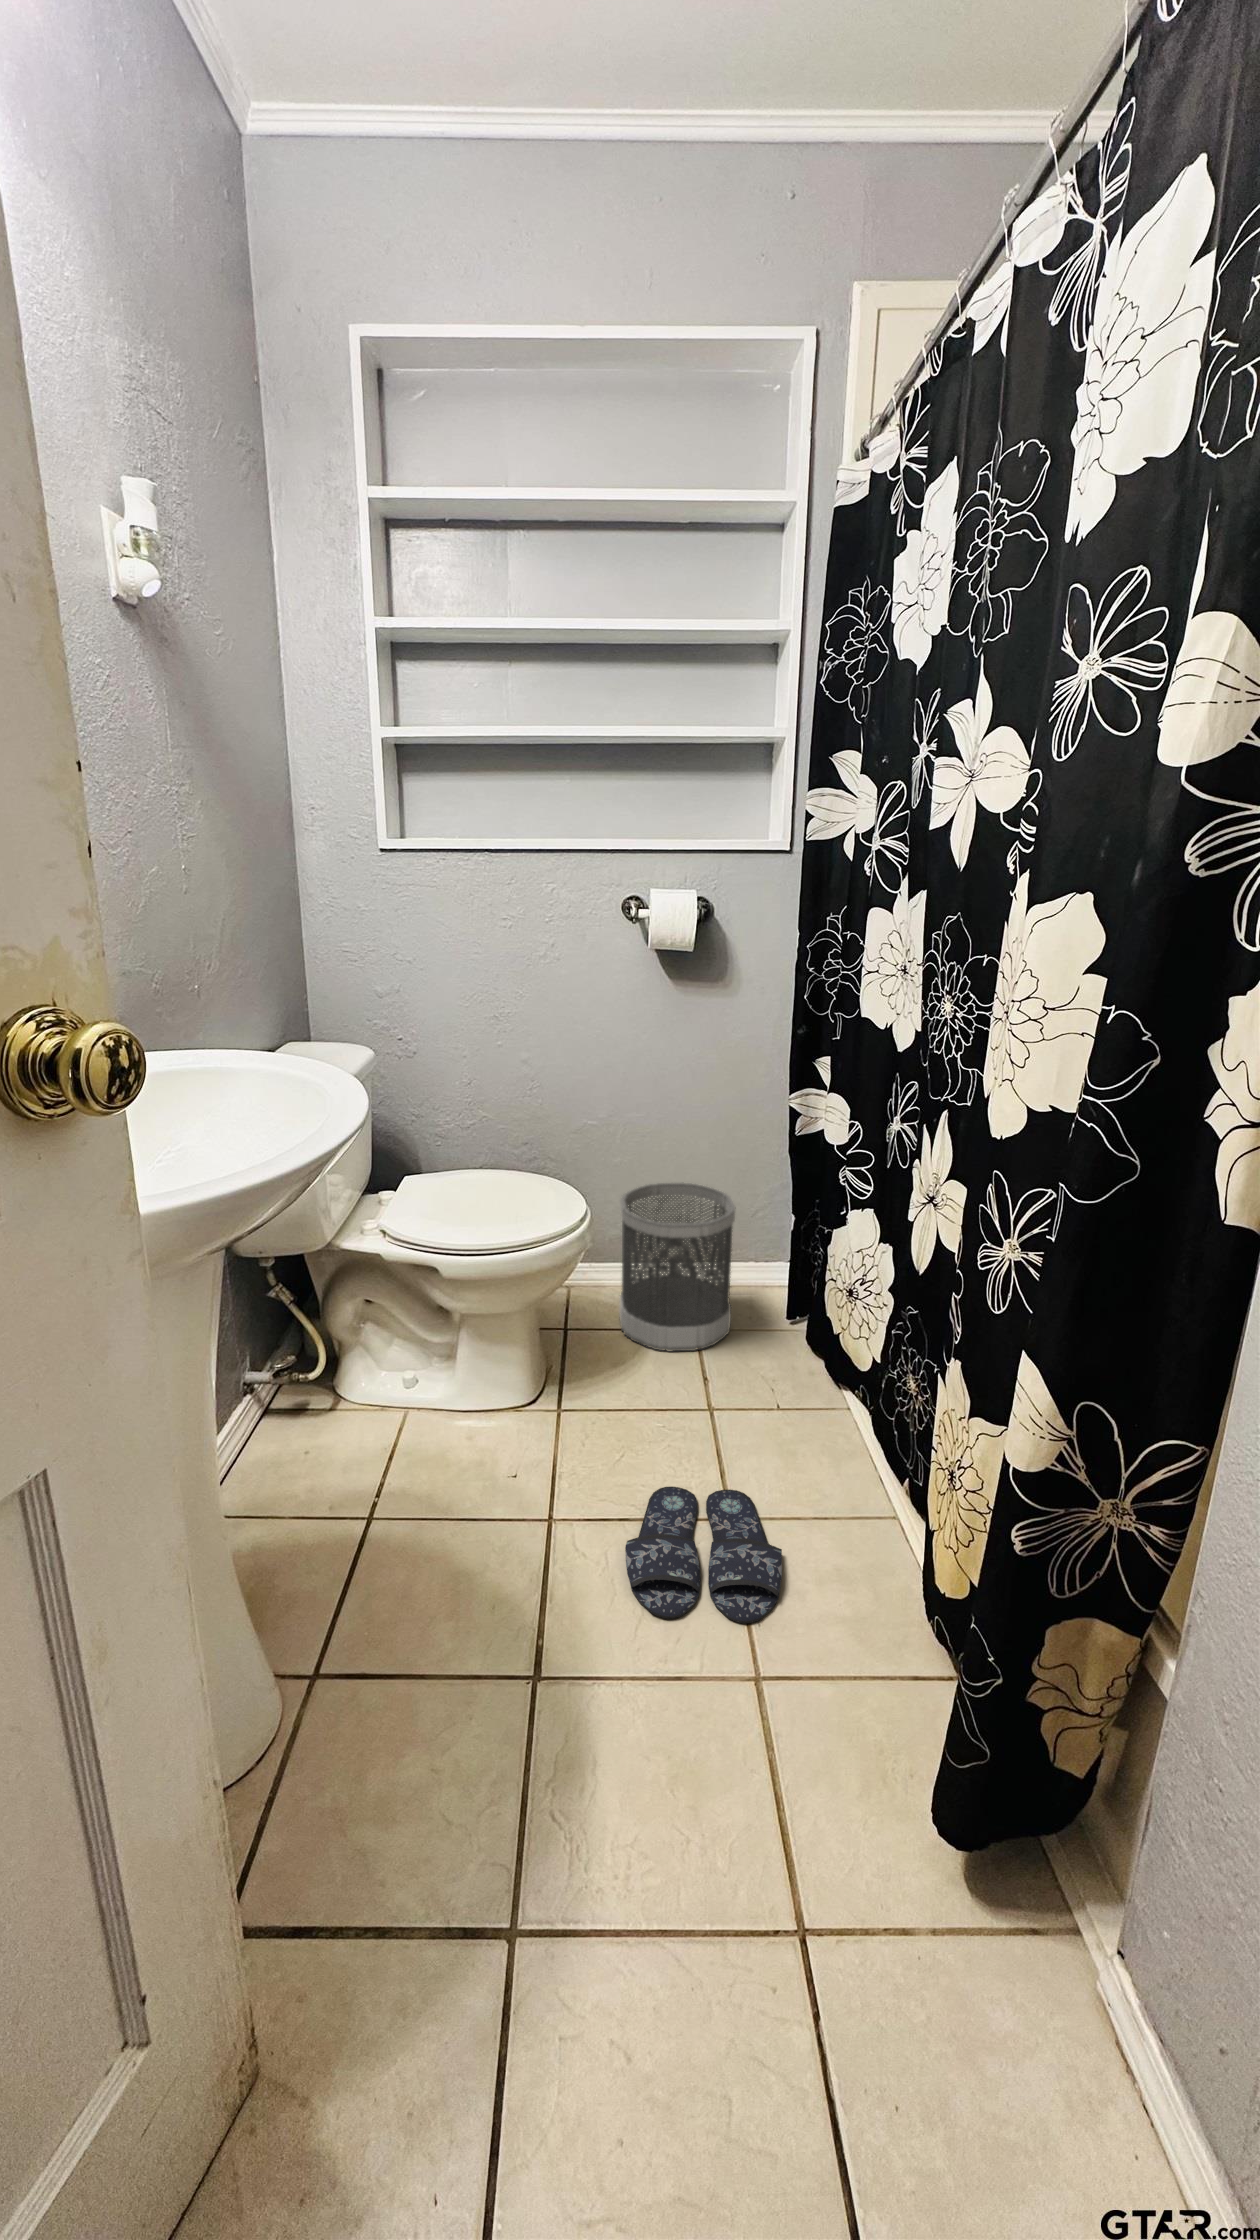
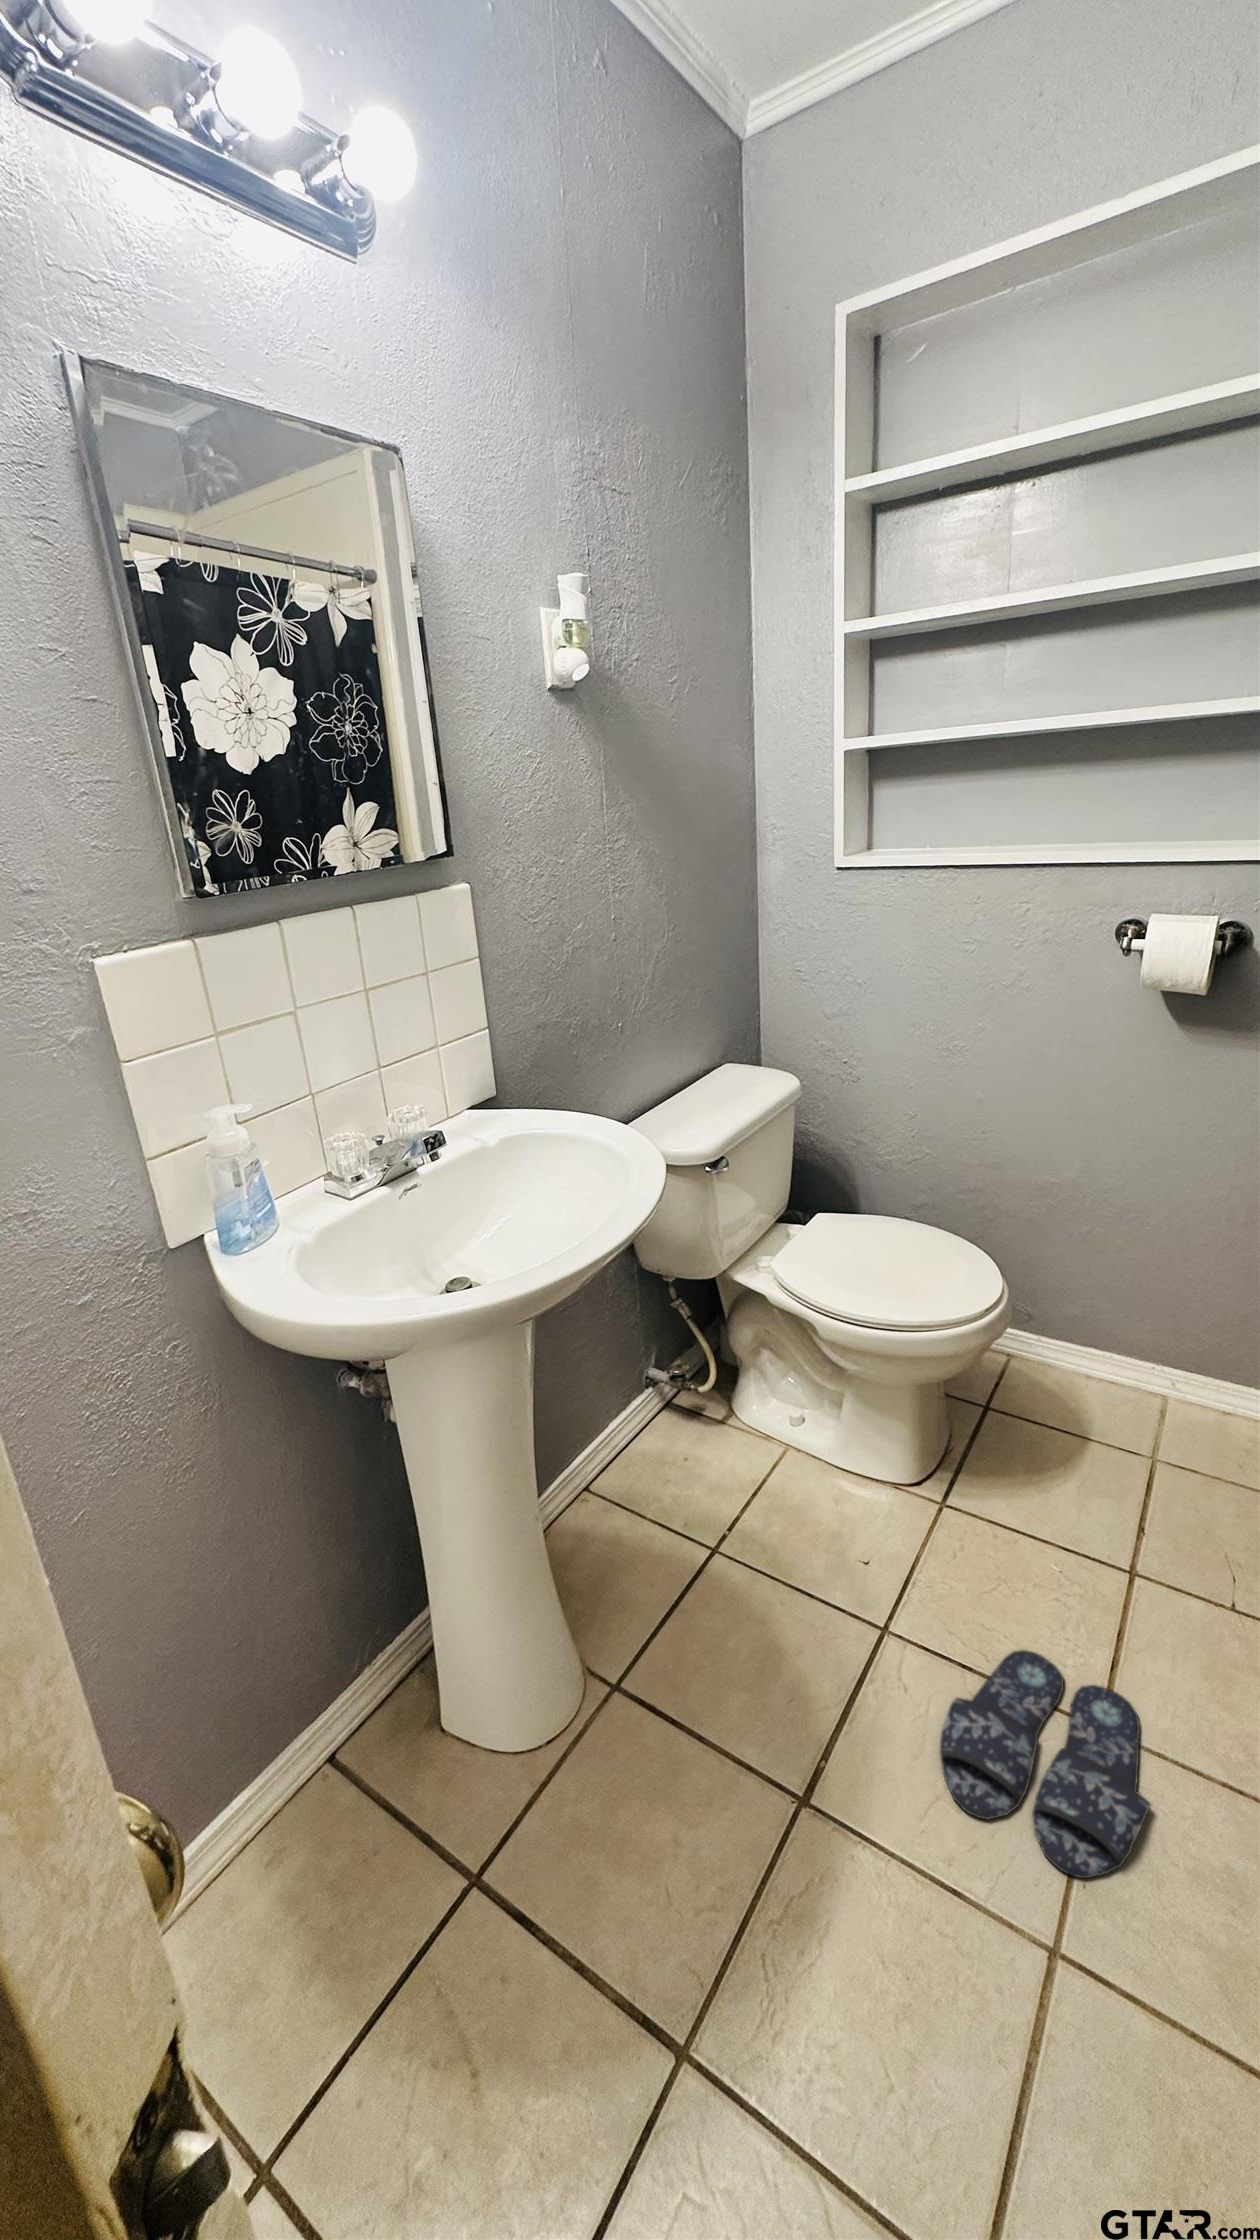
wastebasket: present [619,1182,735,1351] -> none [1054,1268,1228,1490]

